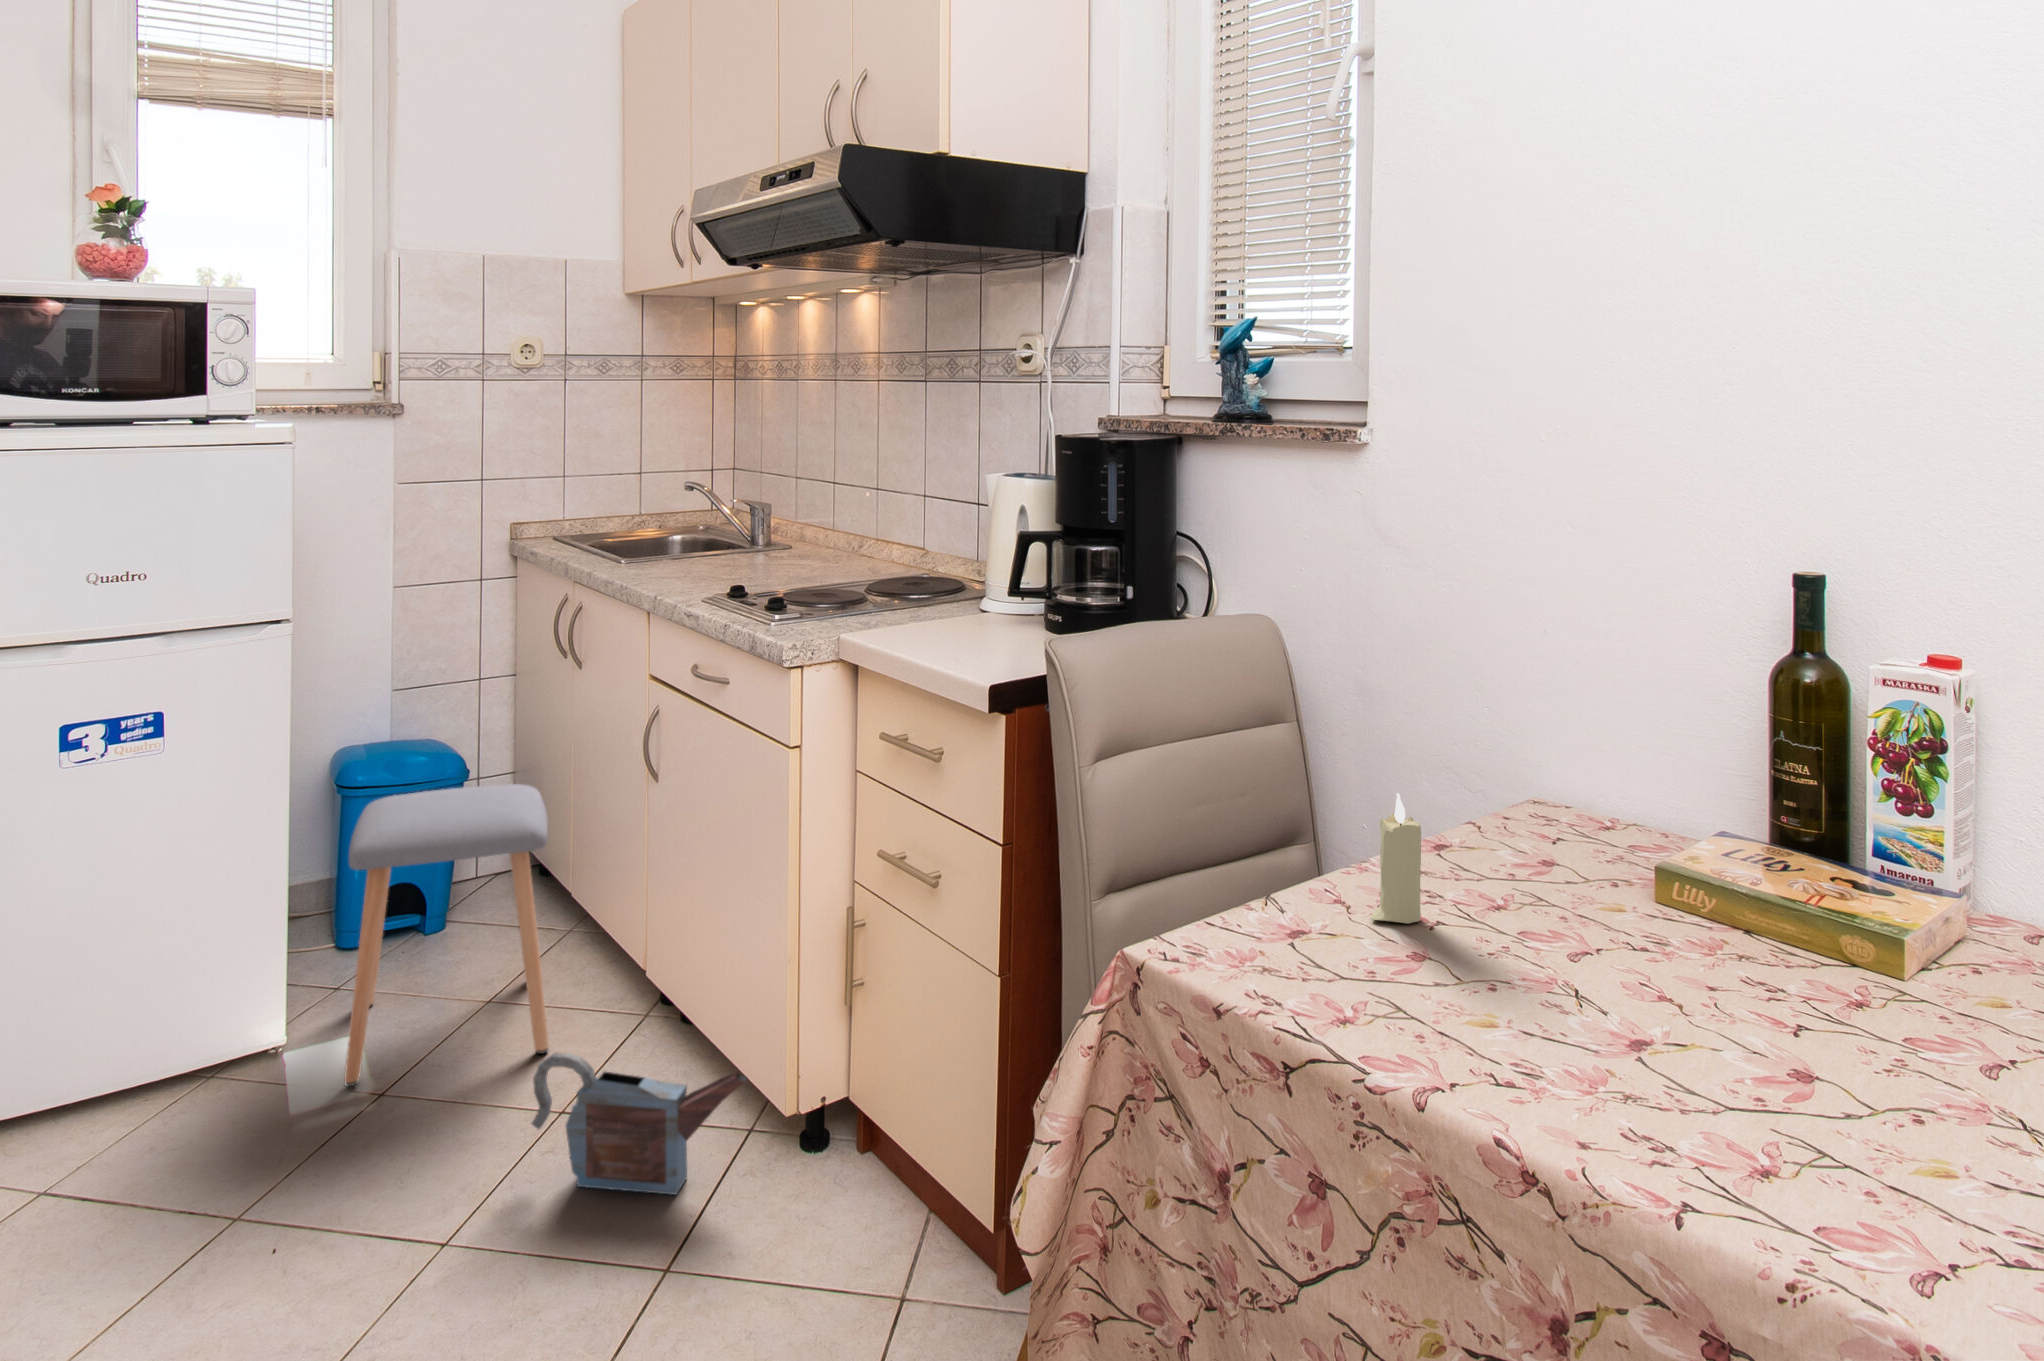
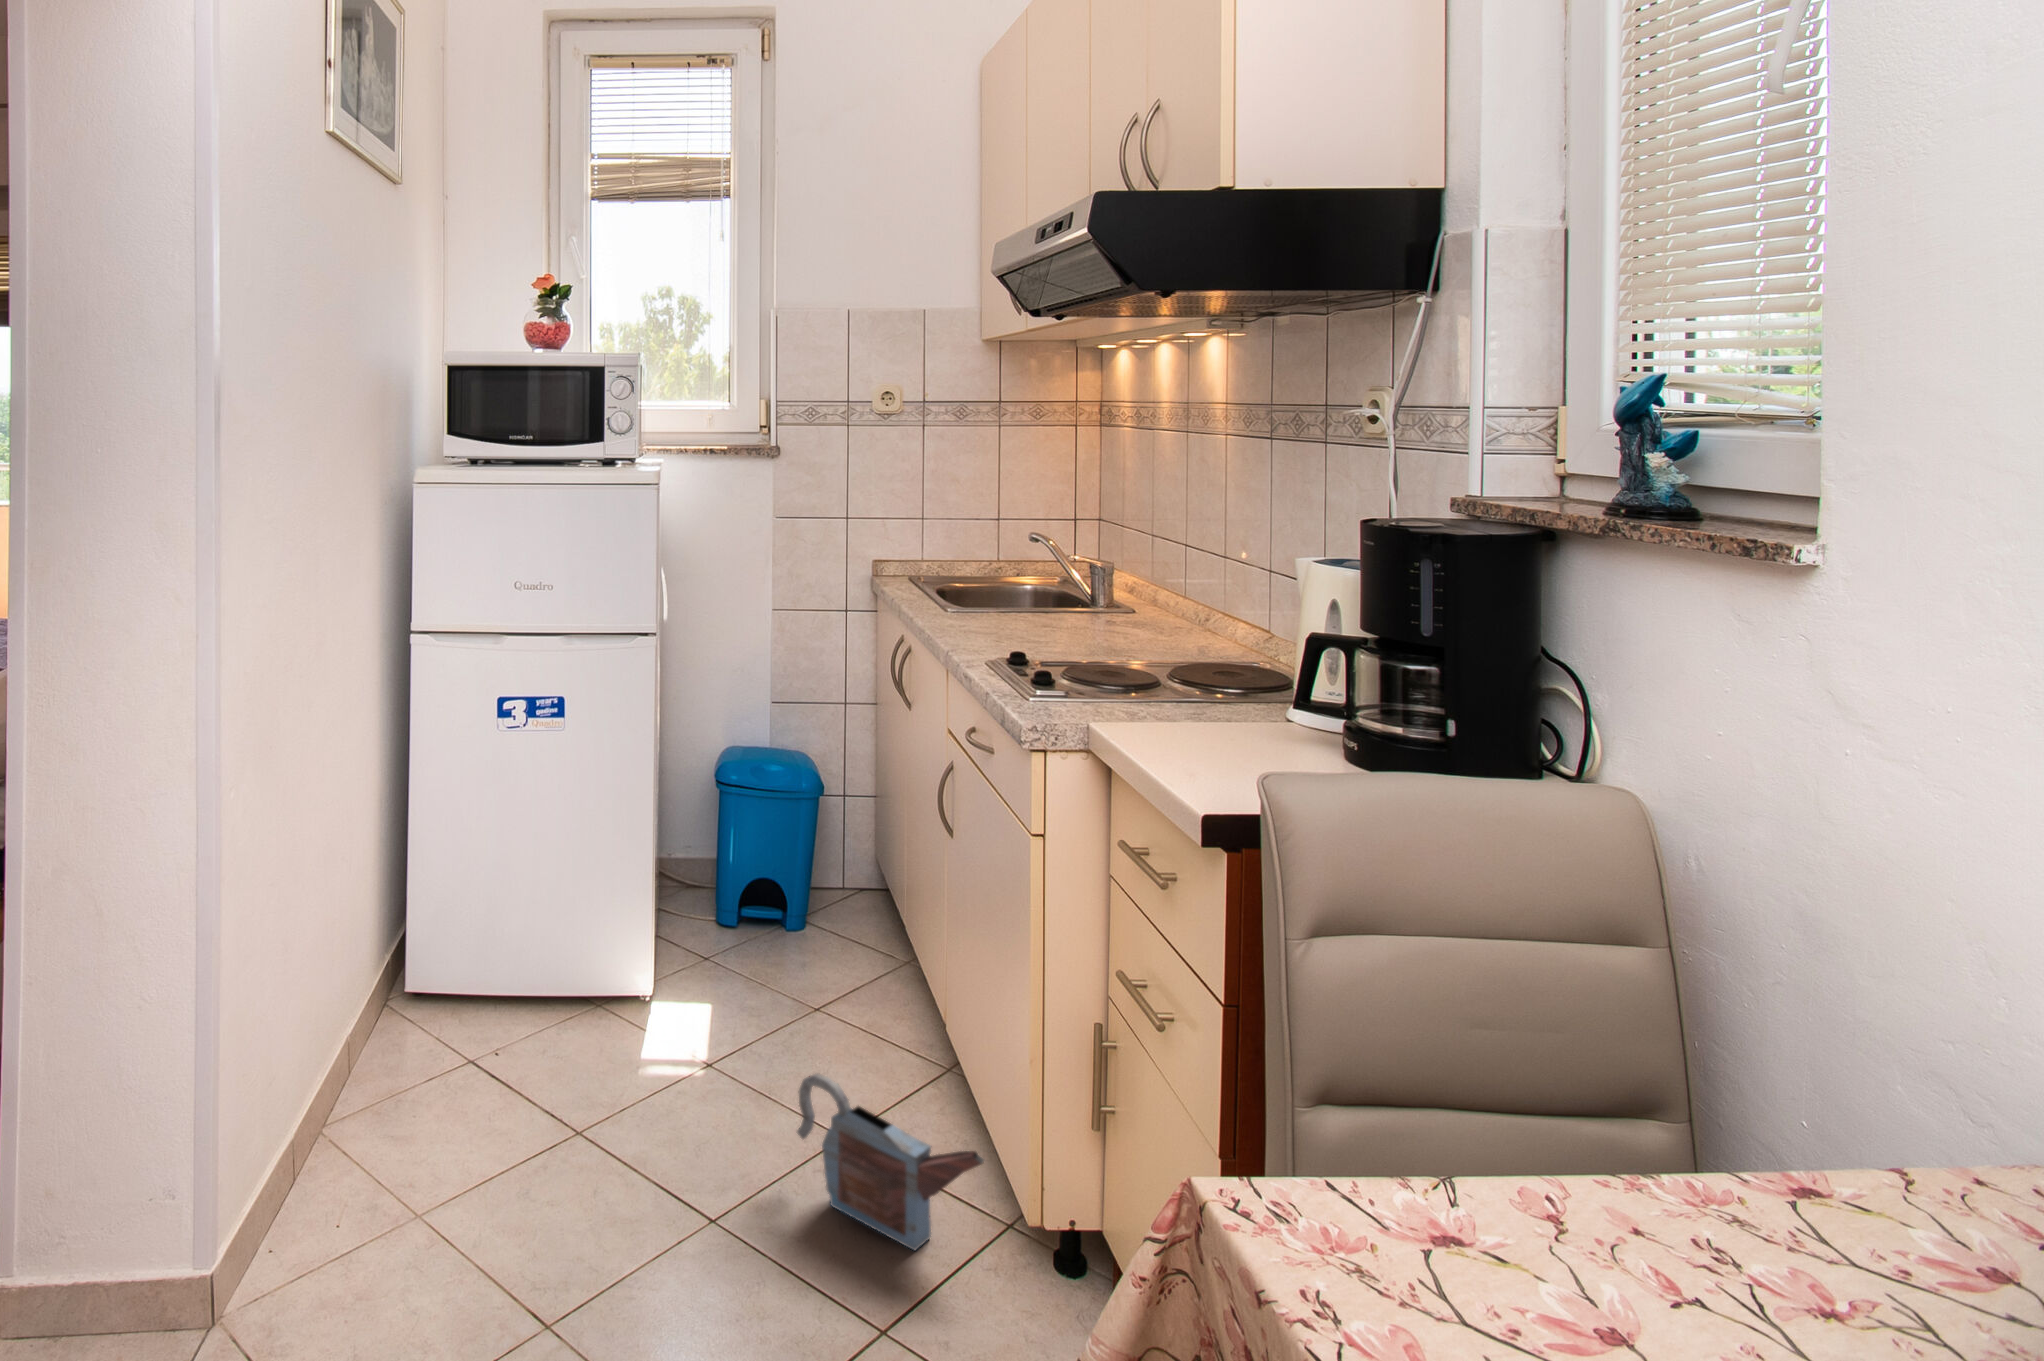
stool: present [344,784,549,1086] -> none [680,799,864,1067]
candle: present [1370,793,1421,924] -> none [1581,1097,1675,1290]

